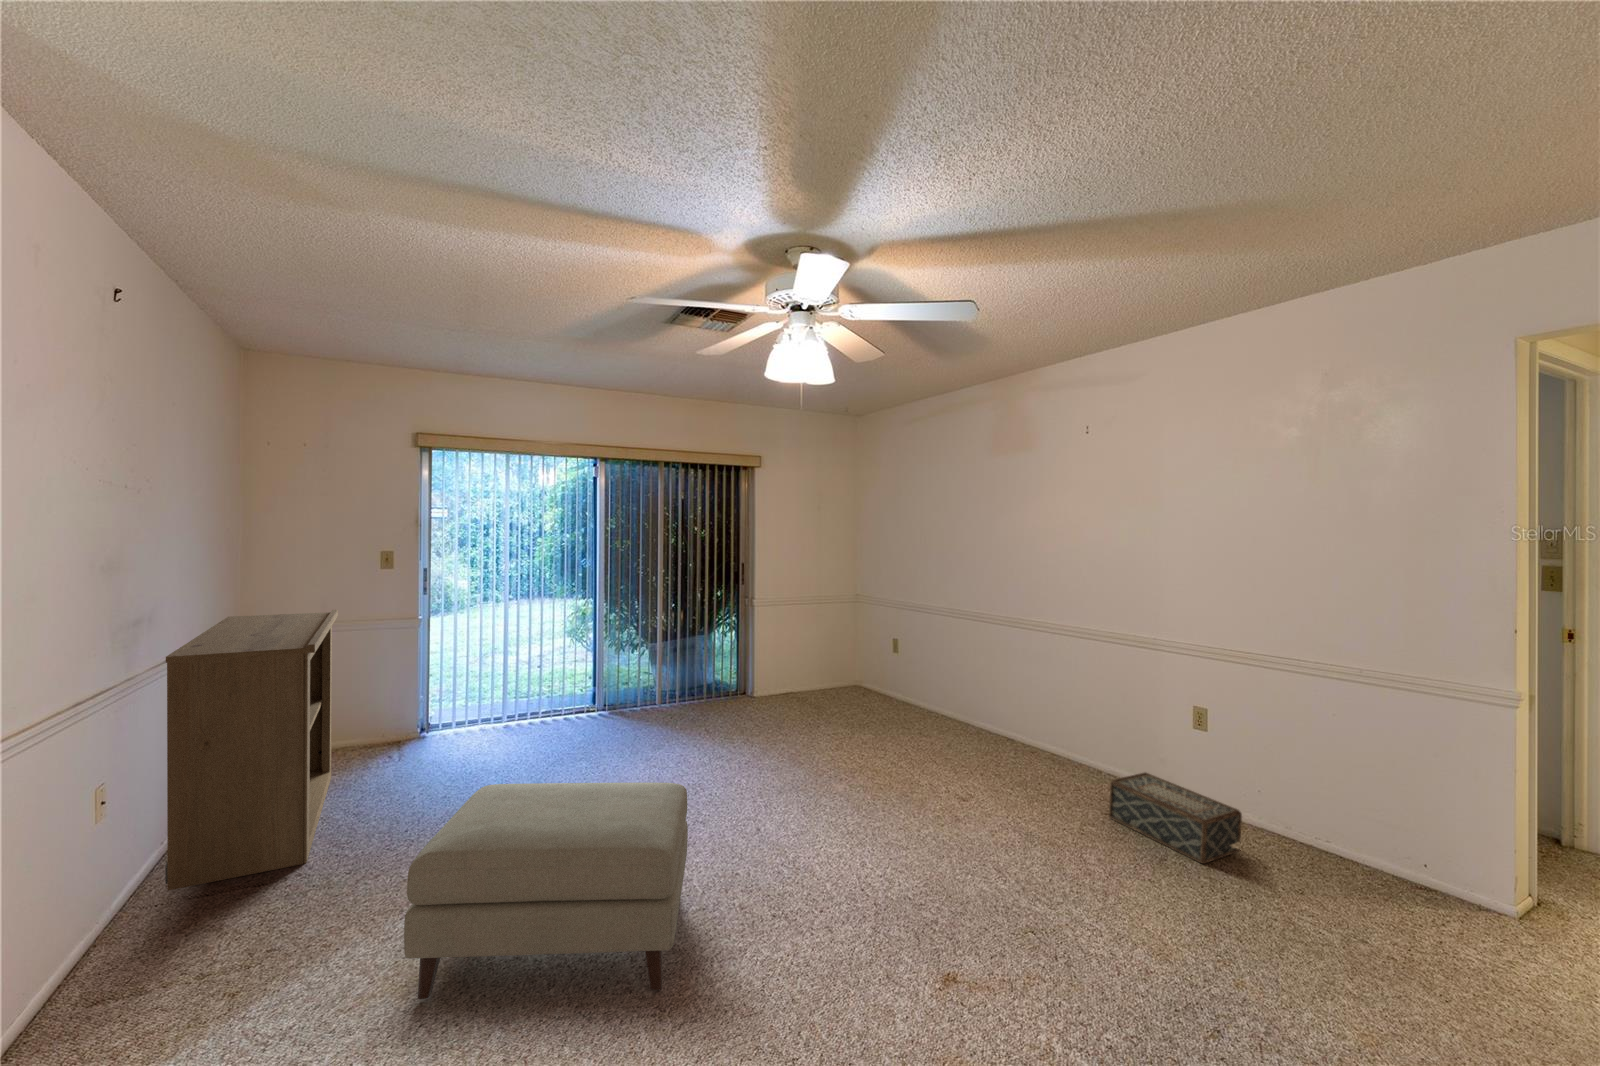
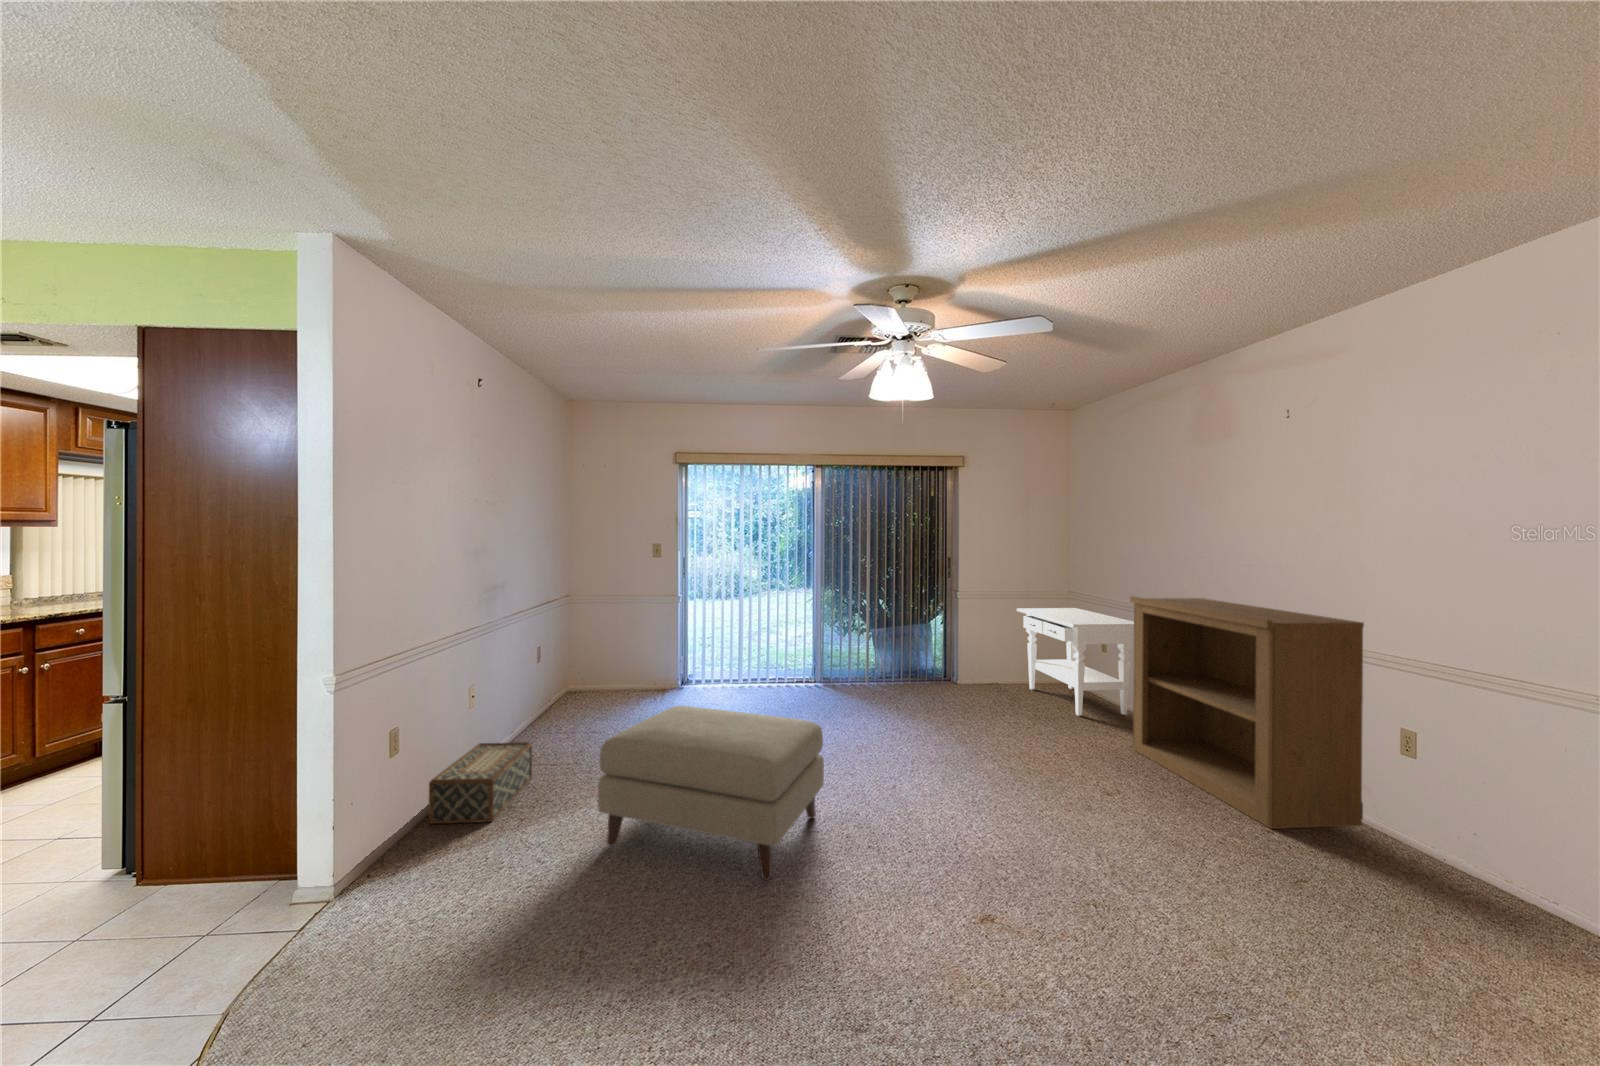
bookshelf: present [165,610,338,891] -> present [1130,596,1364,829]
side table: none [813,611,933,721] -> present [1017,608,1134,716]
woven basket: present [1109,773,1242,864] -> present [429,742,532,824]

